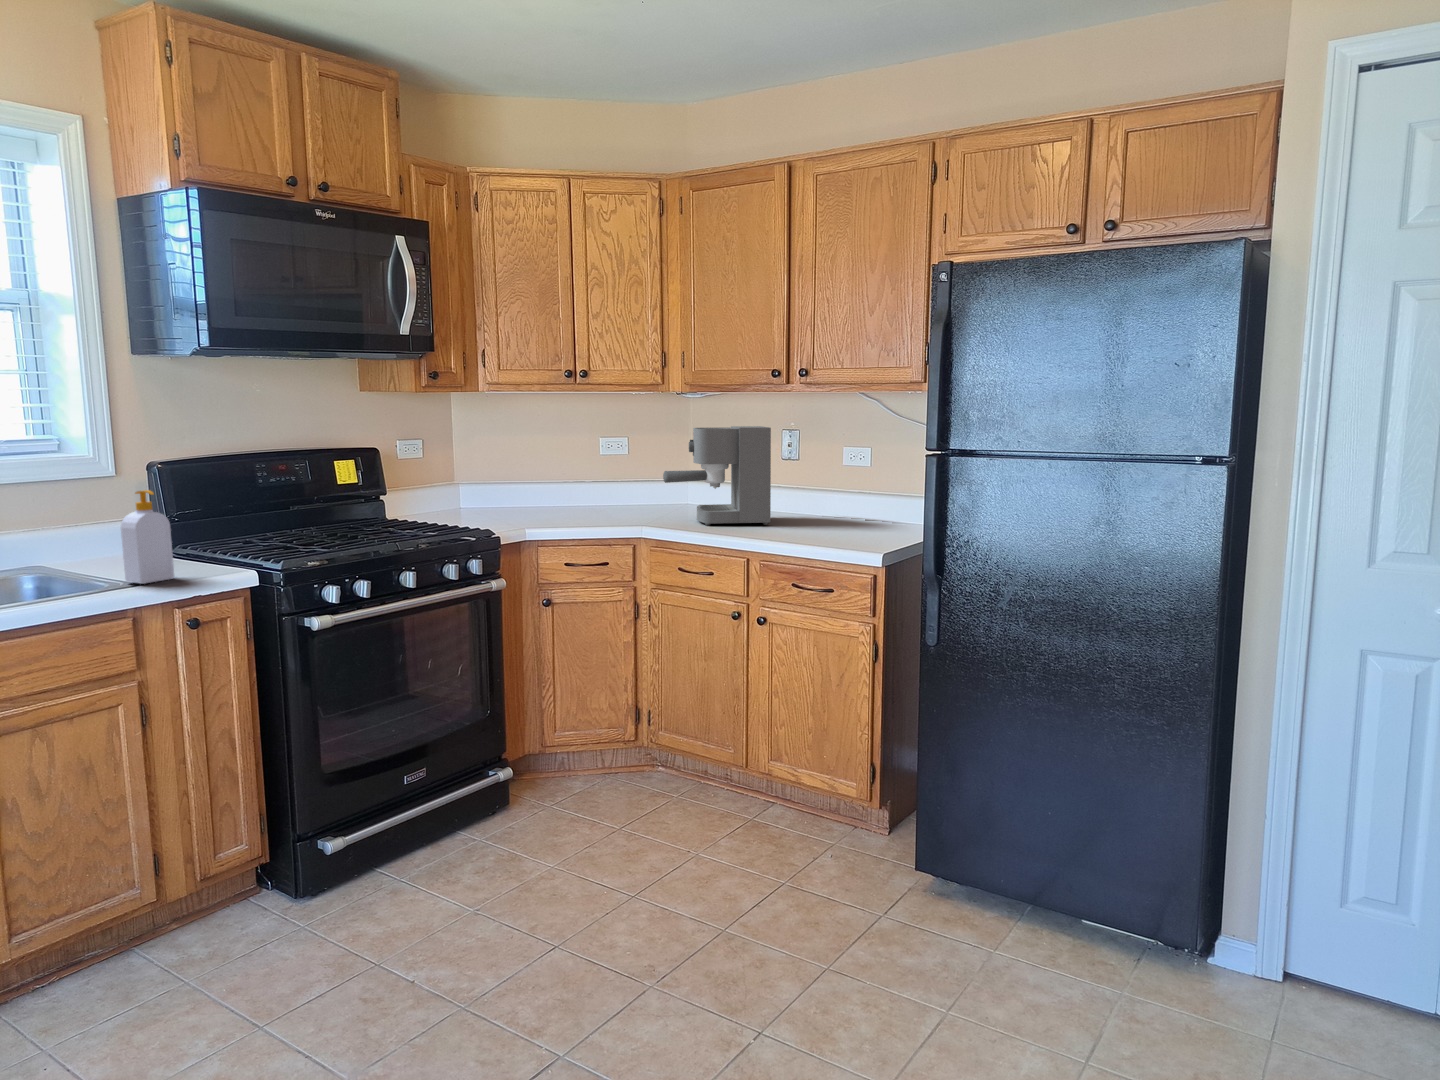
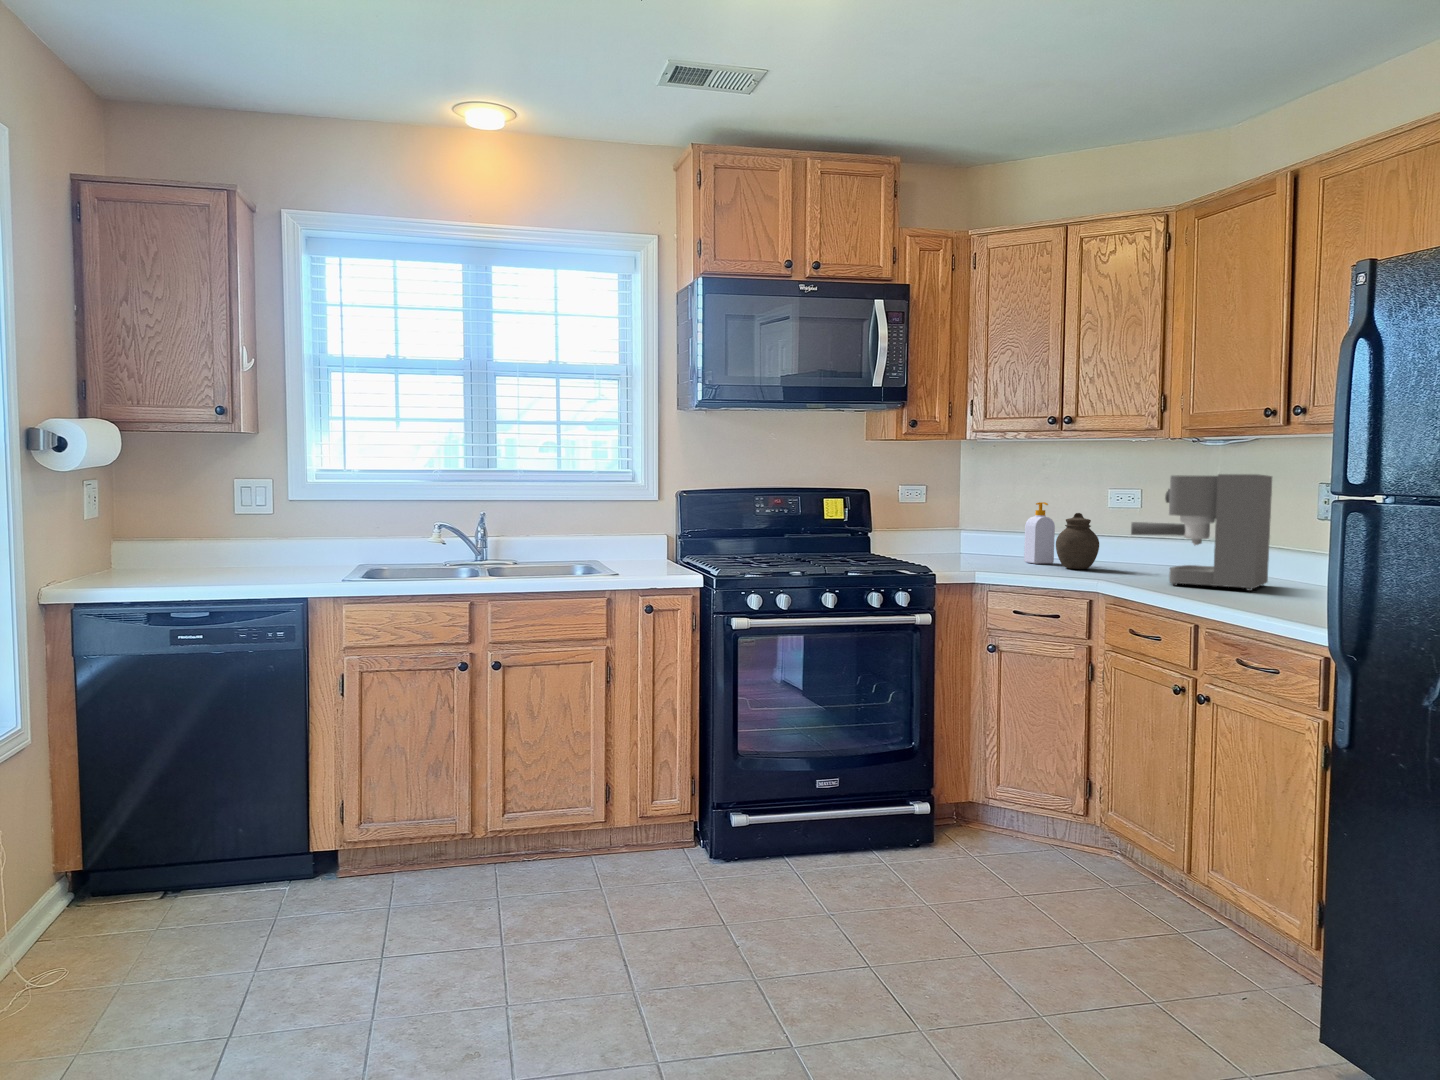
jar: none [579,462,617,515] -> present [1056,513,1099,569]
soap bottle: present [121,490,174,584] -> present [1024,502,1055,564]

